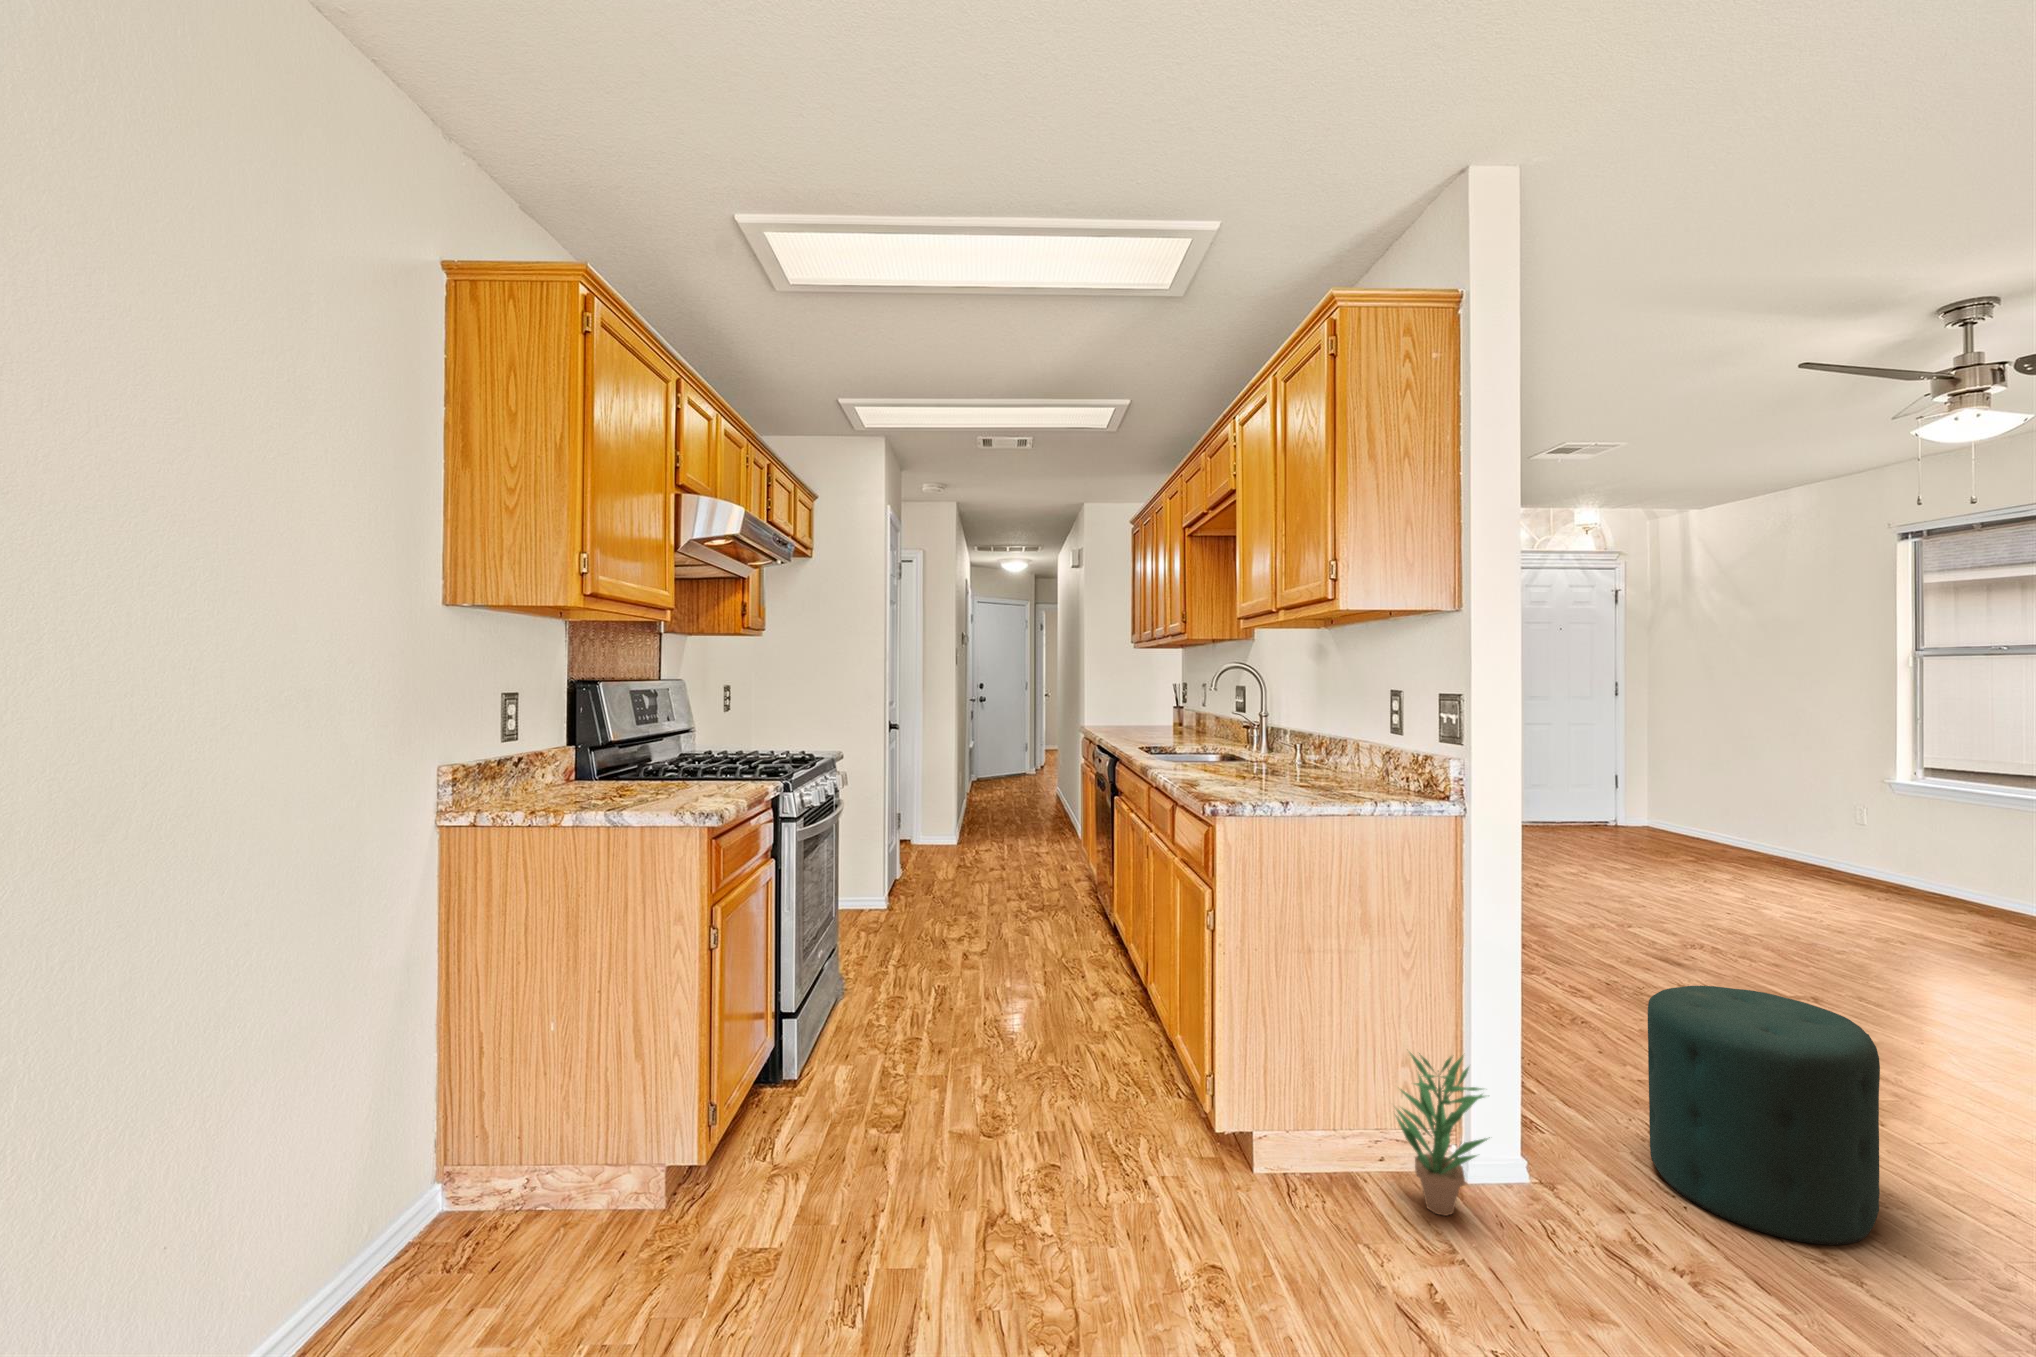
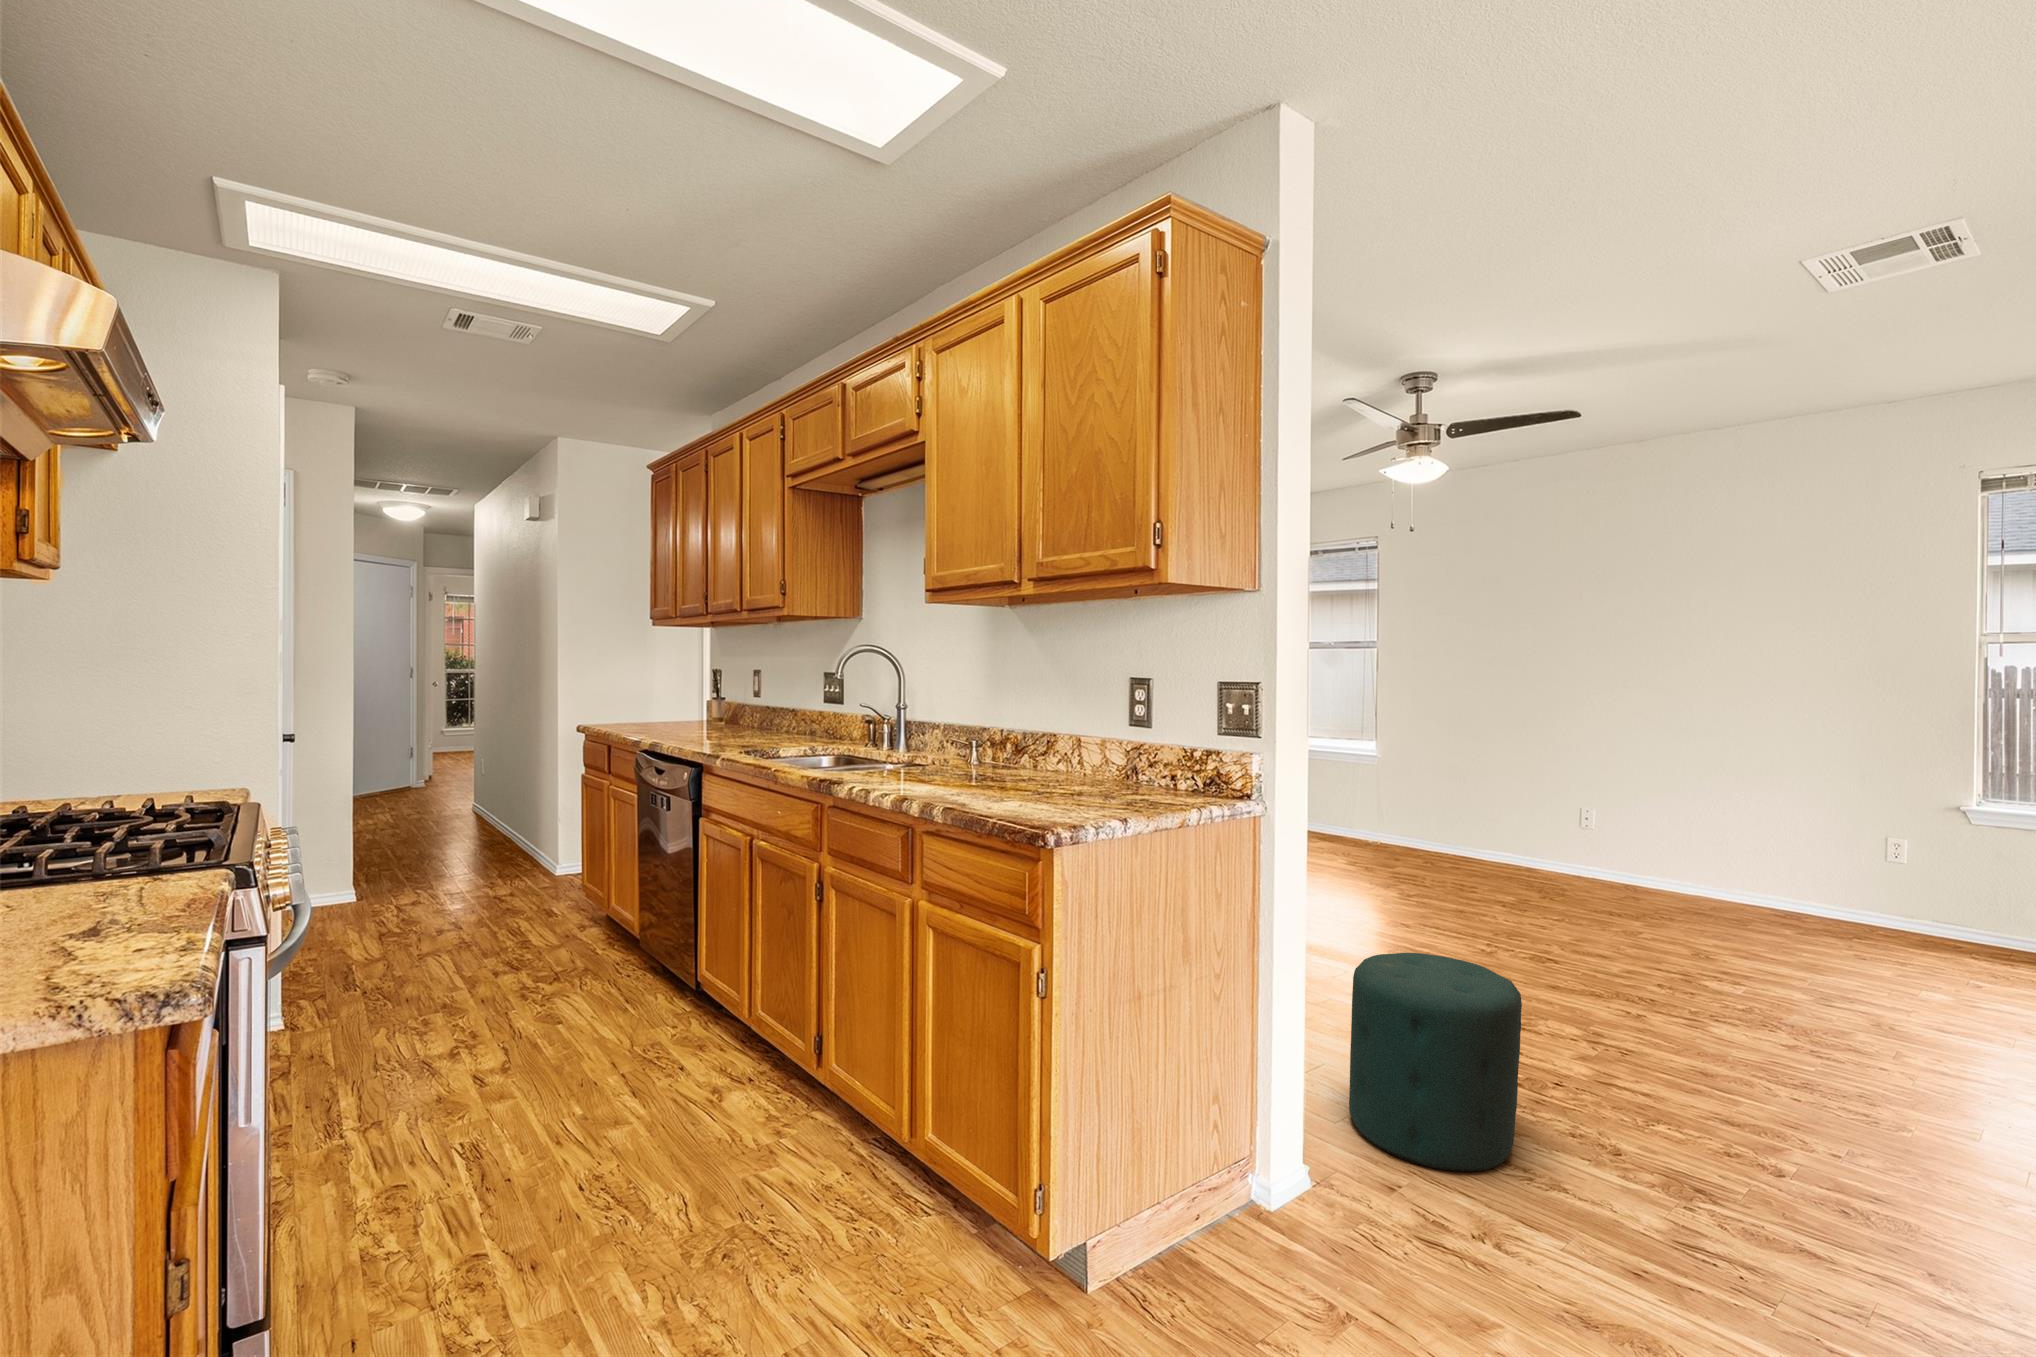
potted plant: present [1396,1053,1490,1216] -> none [1213,1077,1323,1262]

